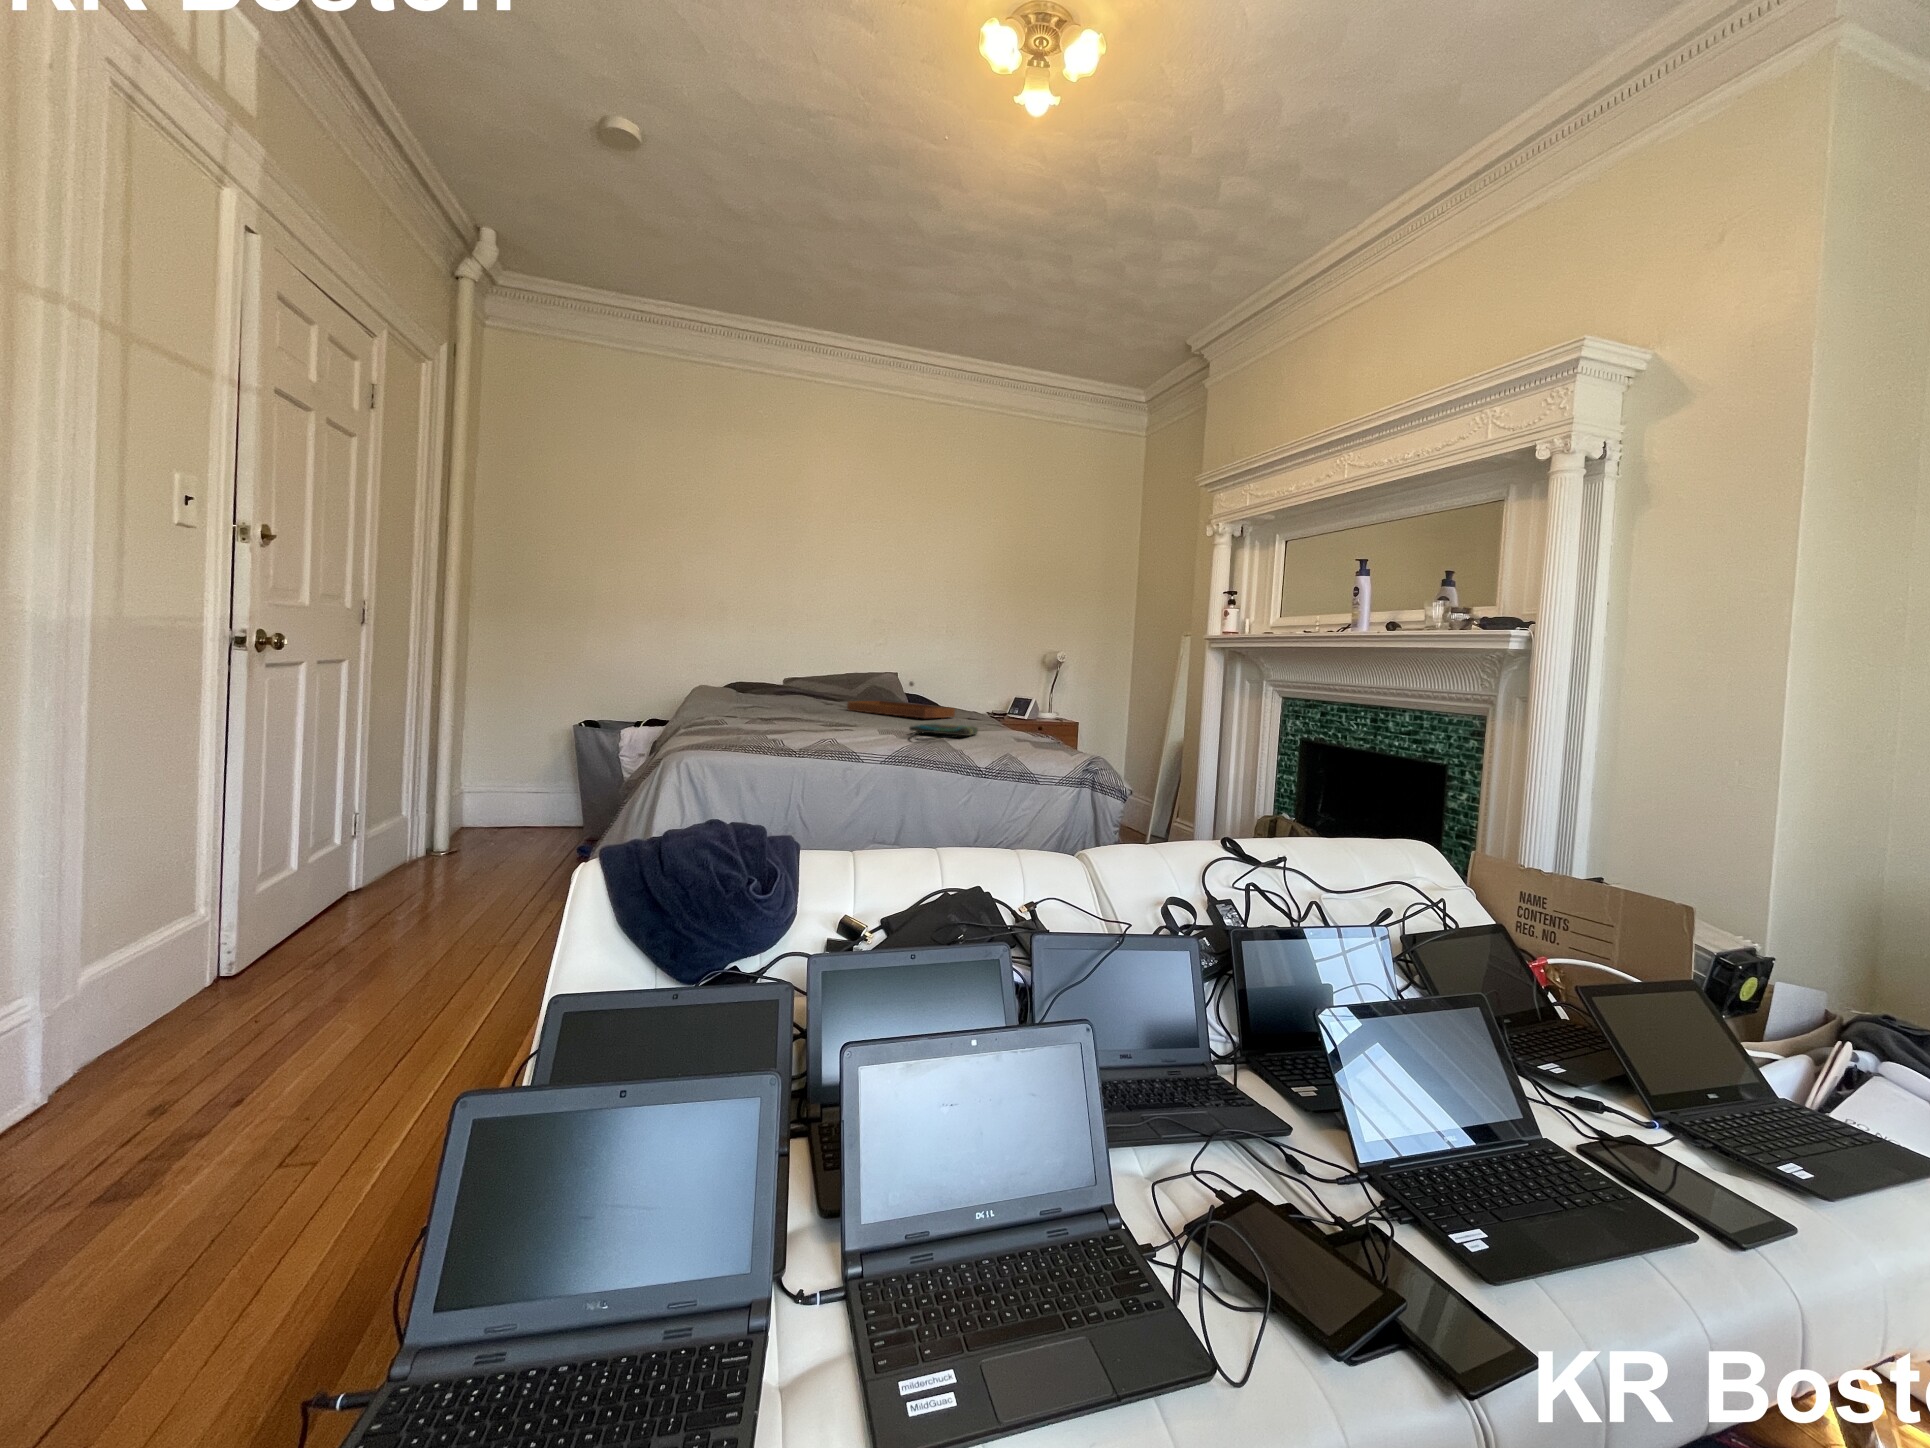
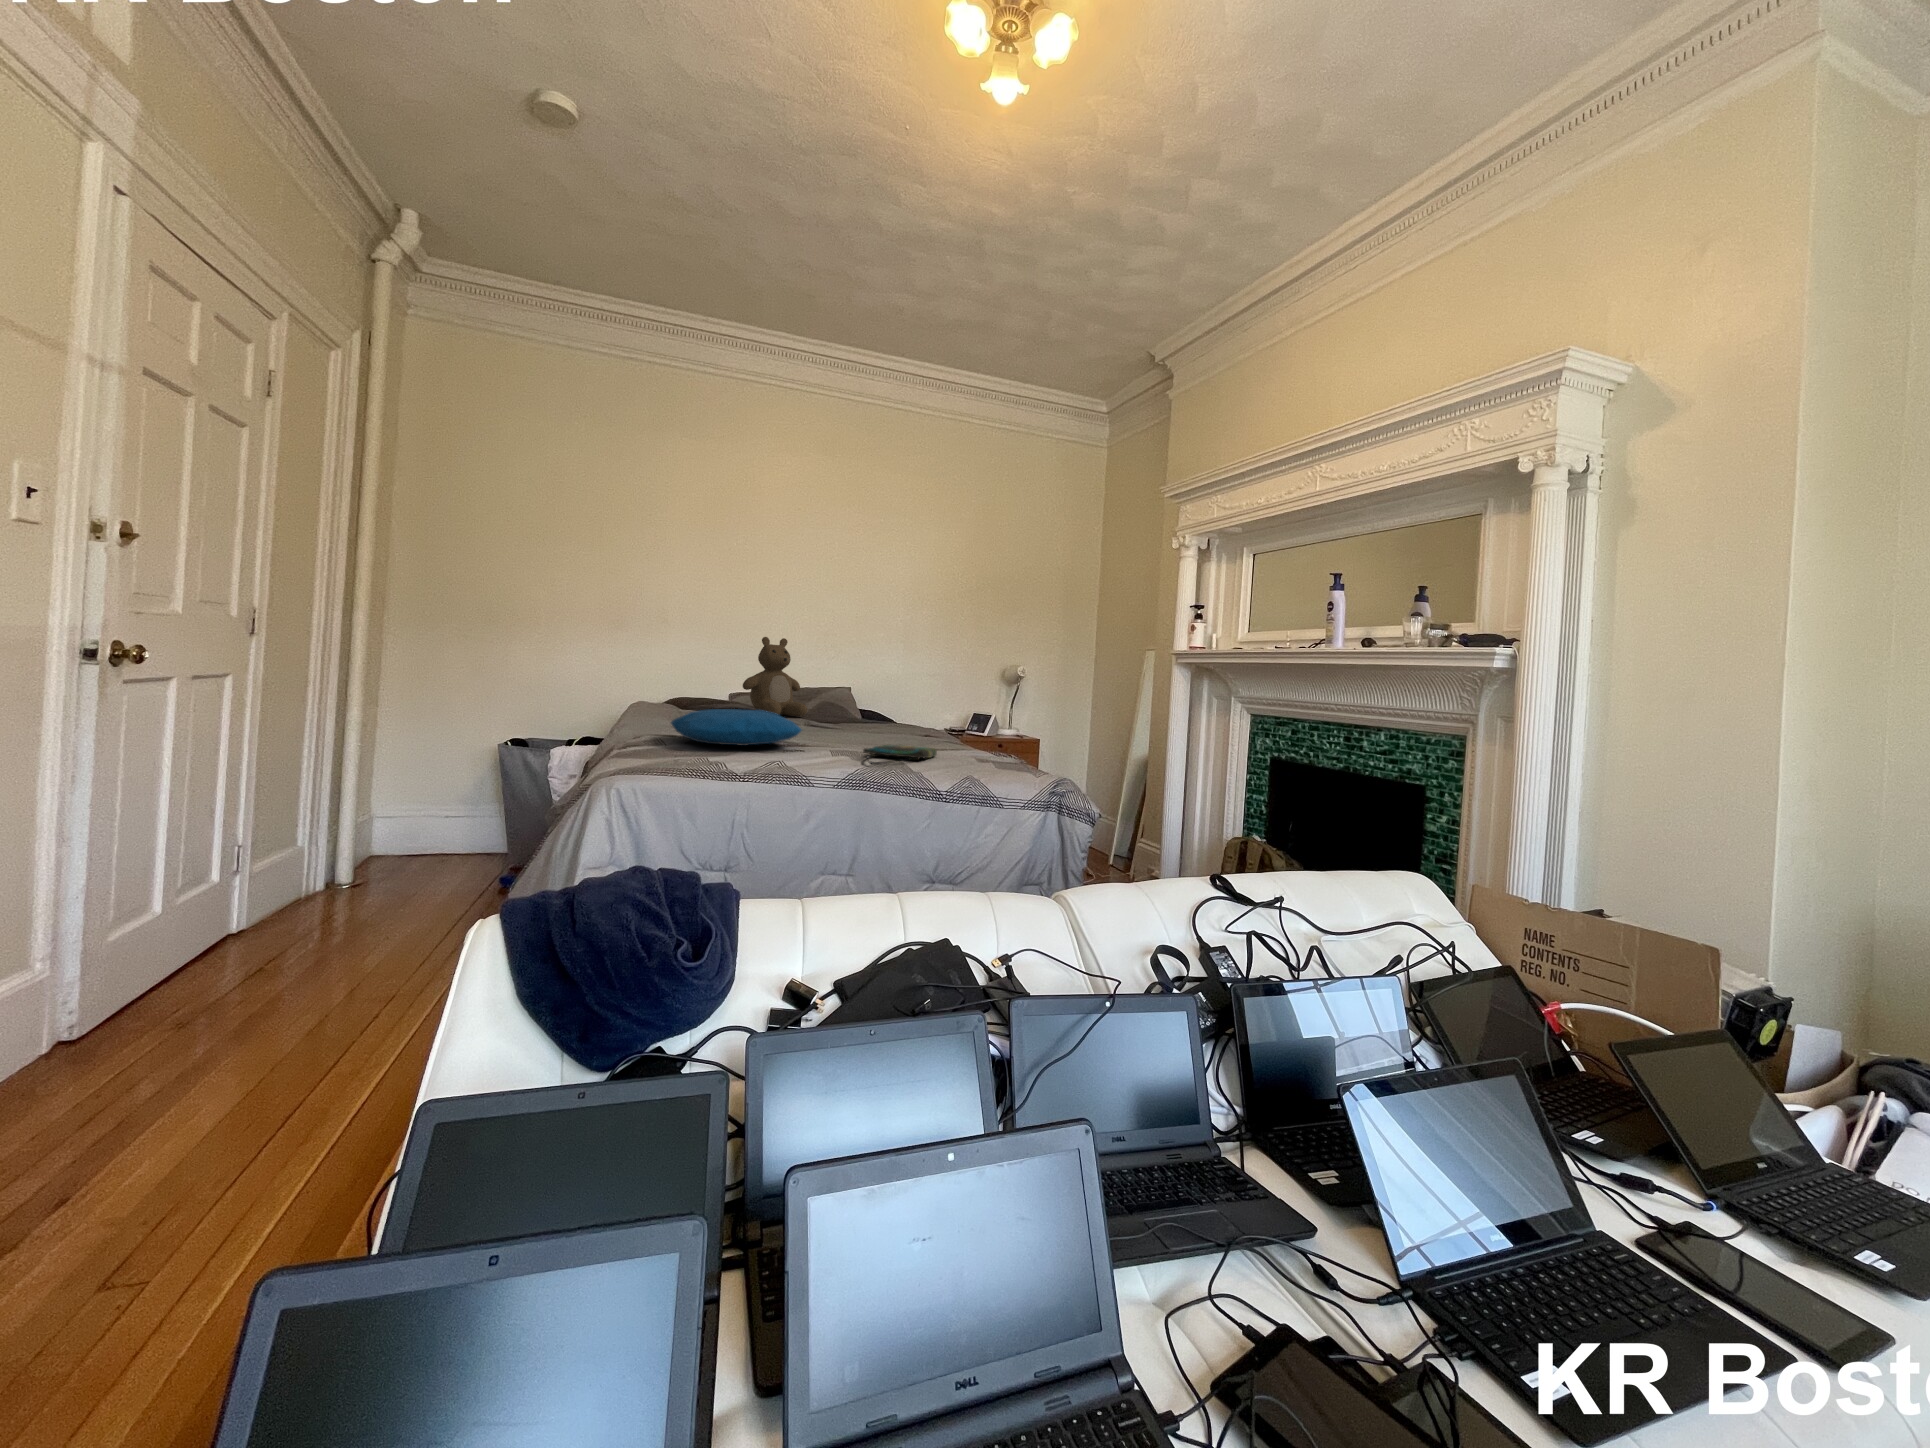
teddy bear: none [798,624,858,698] -> present [743,637,807,716]
tray: present [847,681,955,718] -> none [795,698,911,739]
pillow: none [733,690,854,722] -> present [671,709,801,746]

